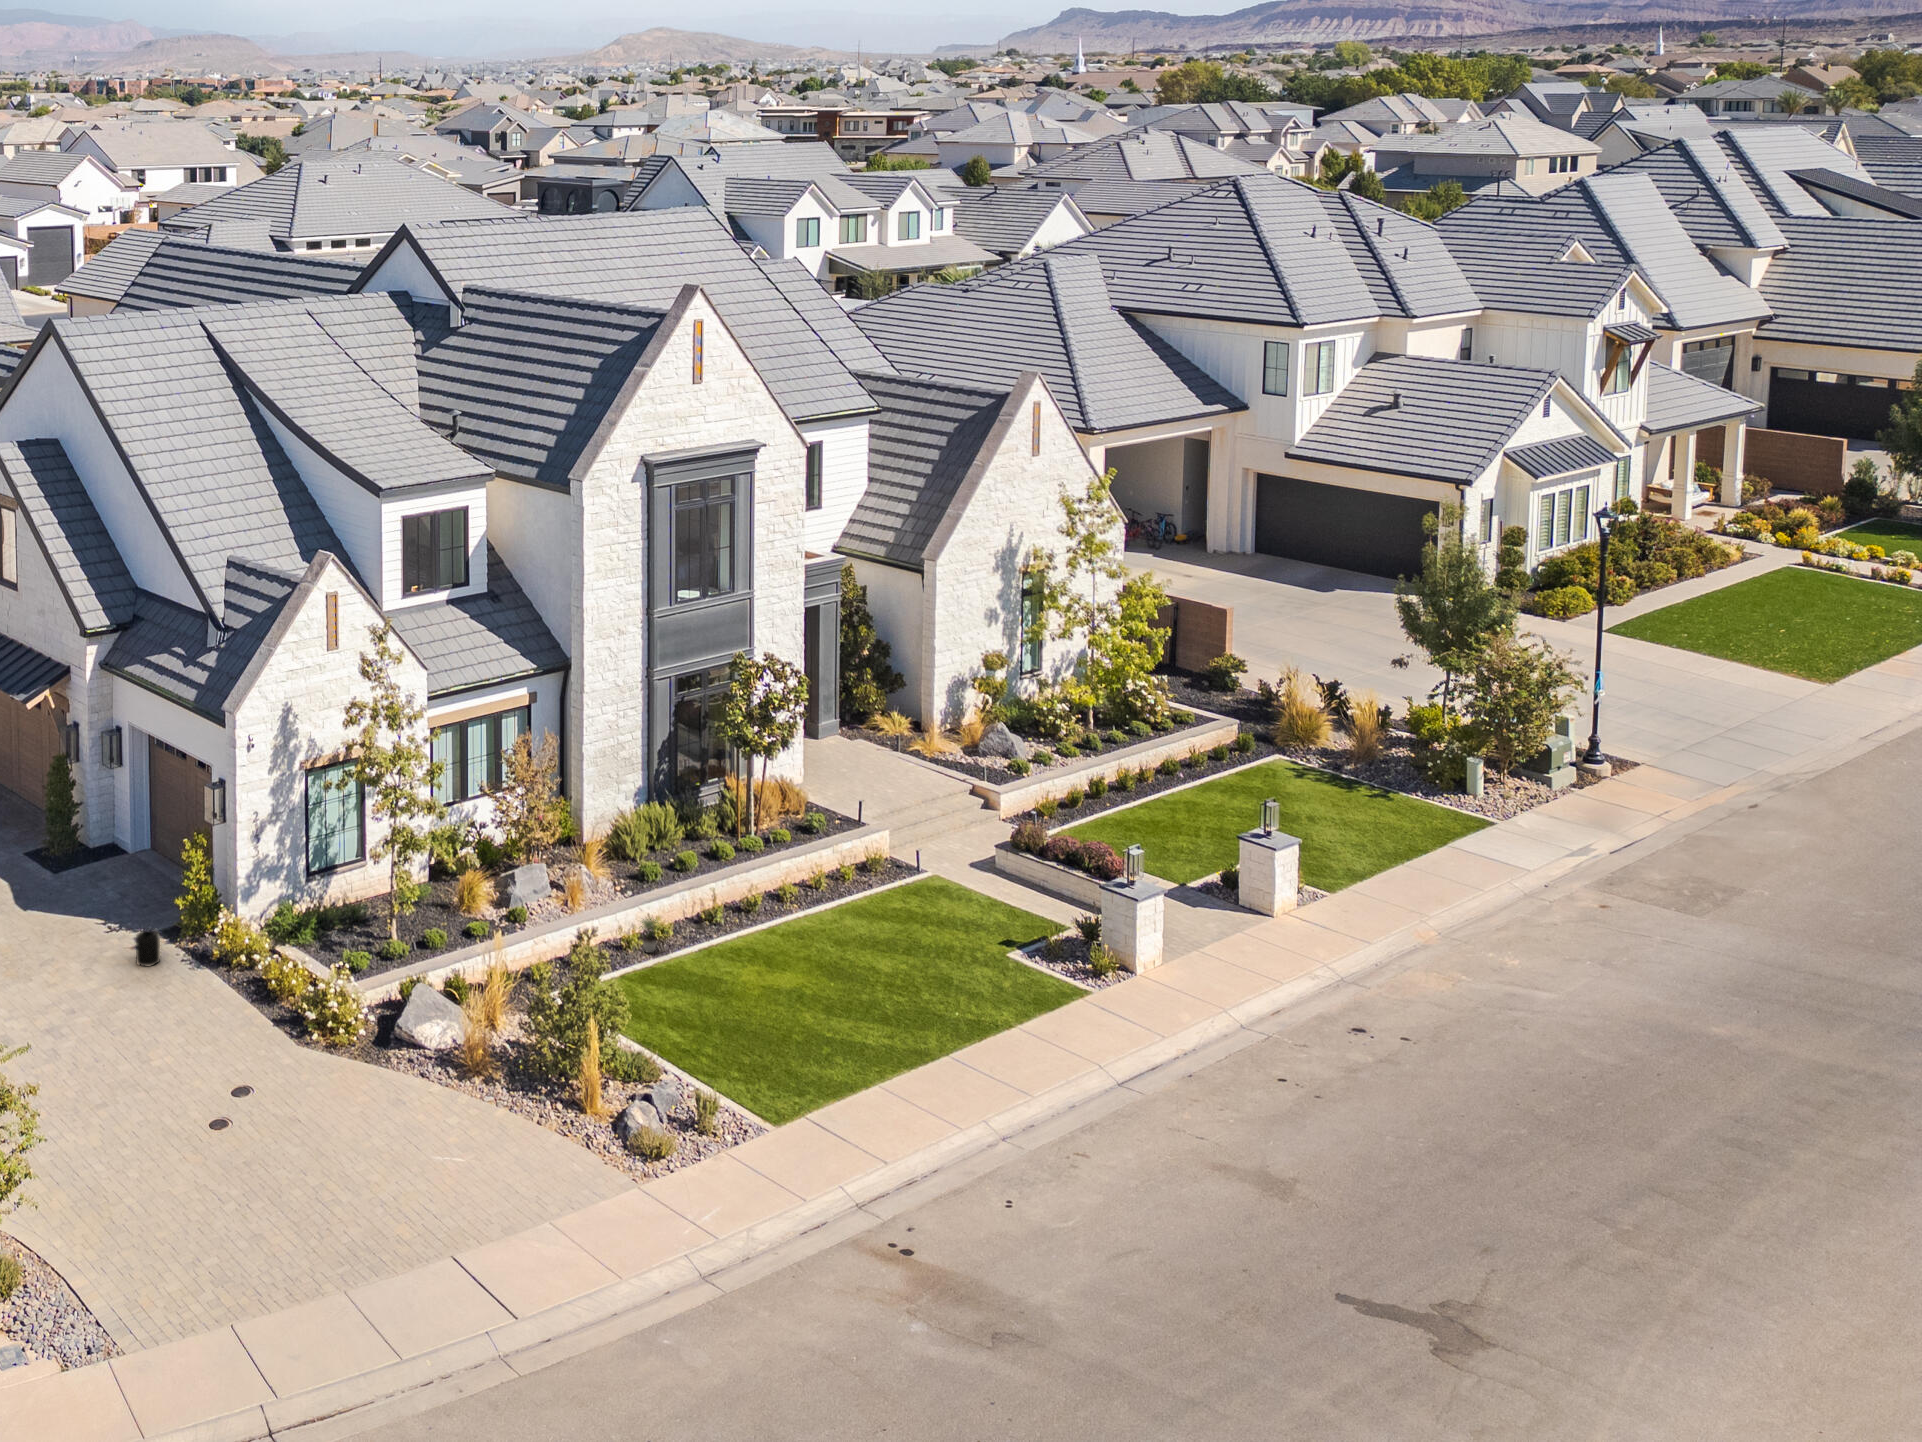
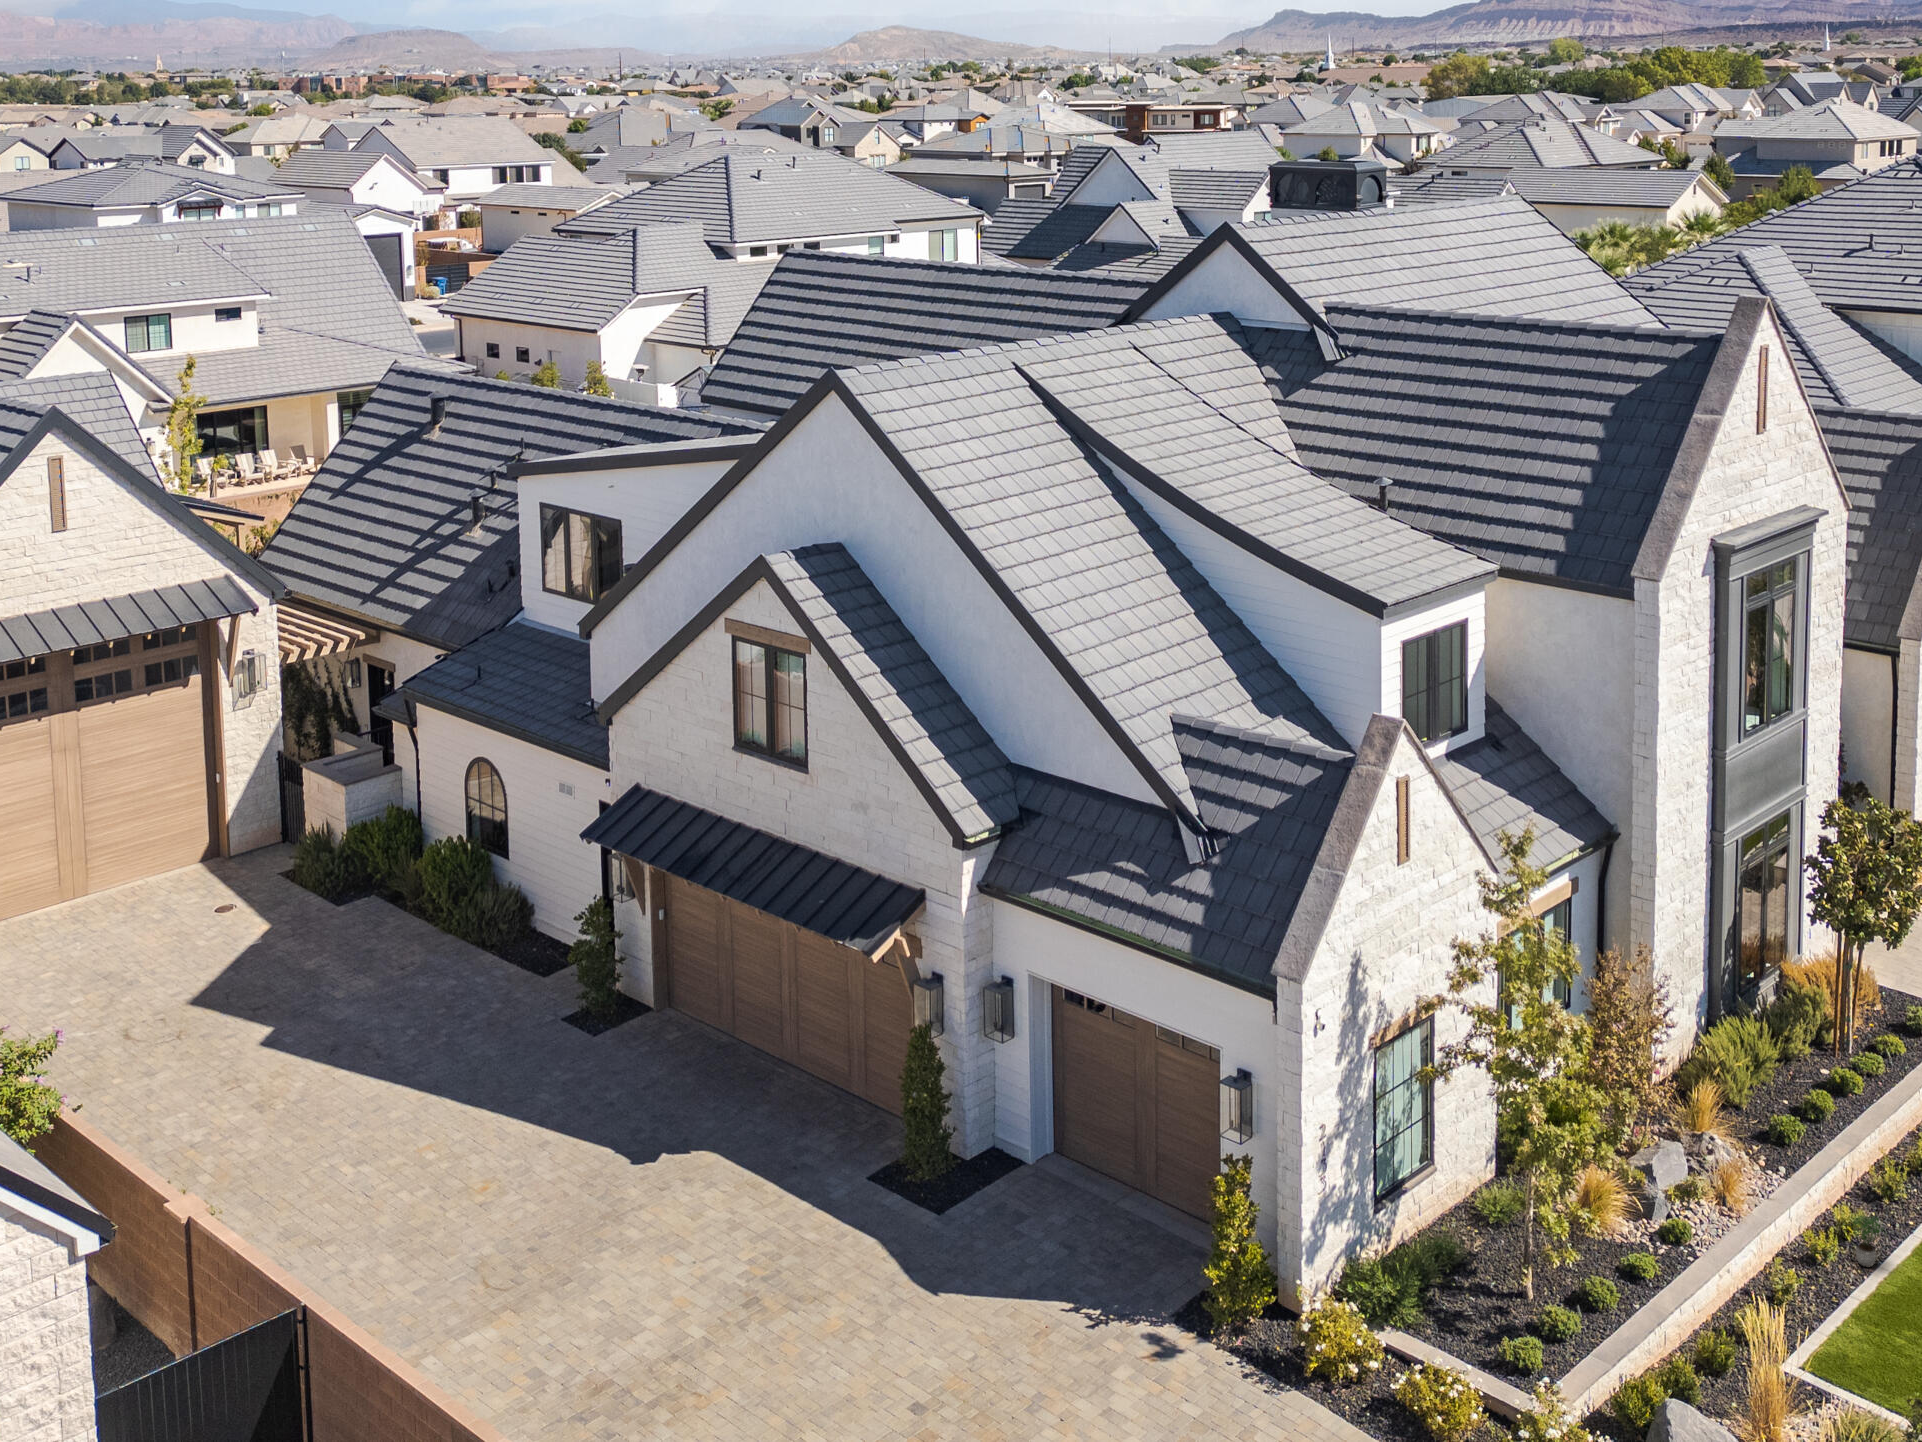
trash can: present [136,930,160,966] -> none [1157,1321,1195,1394]

